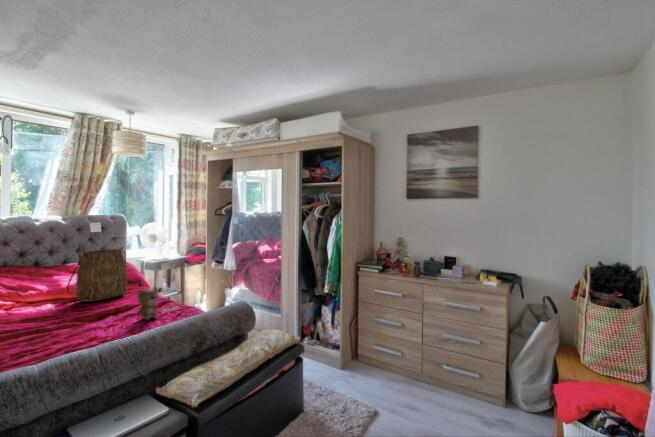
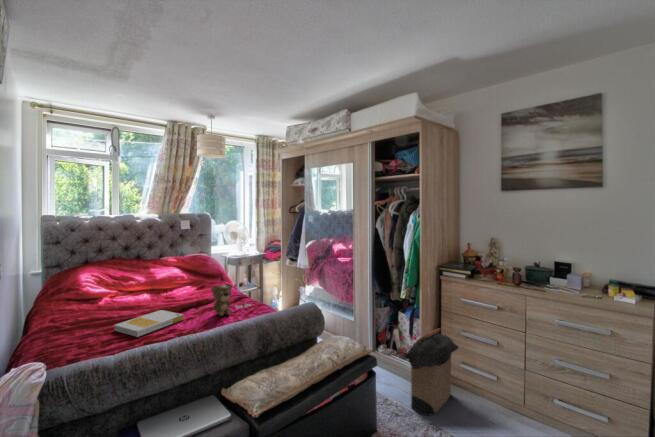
tote bag: present [67,247,127,302] -> none [158,243,208,294]
laundry hamper: none [326,317,373,395] -> present [404,329,459,416]
book: none [20,319,104,348] -> present [114,310,184,337]

